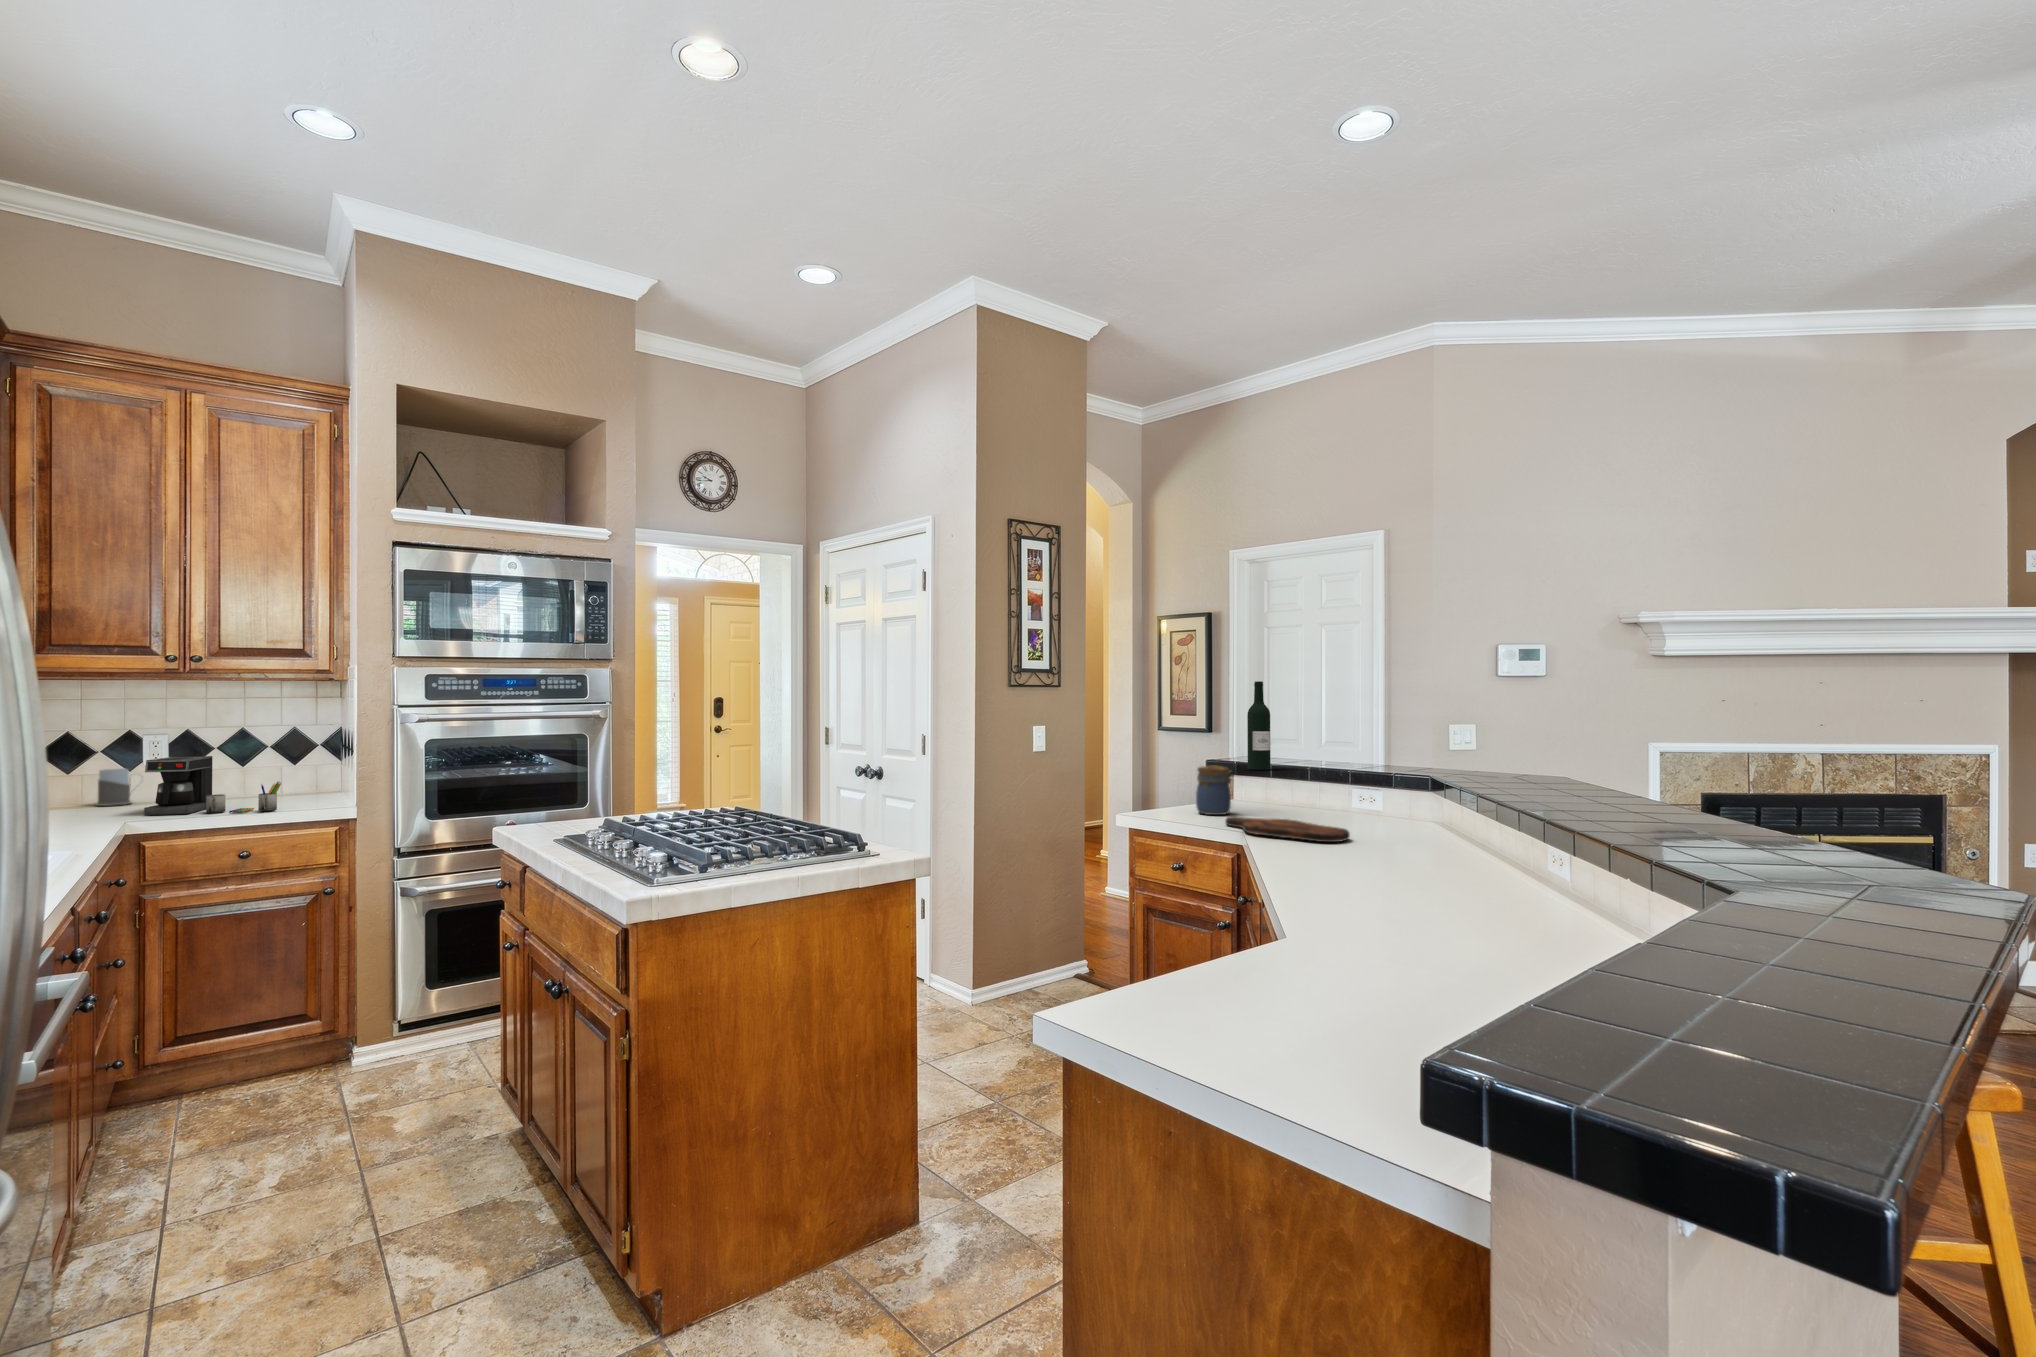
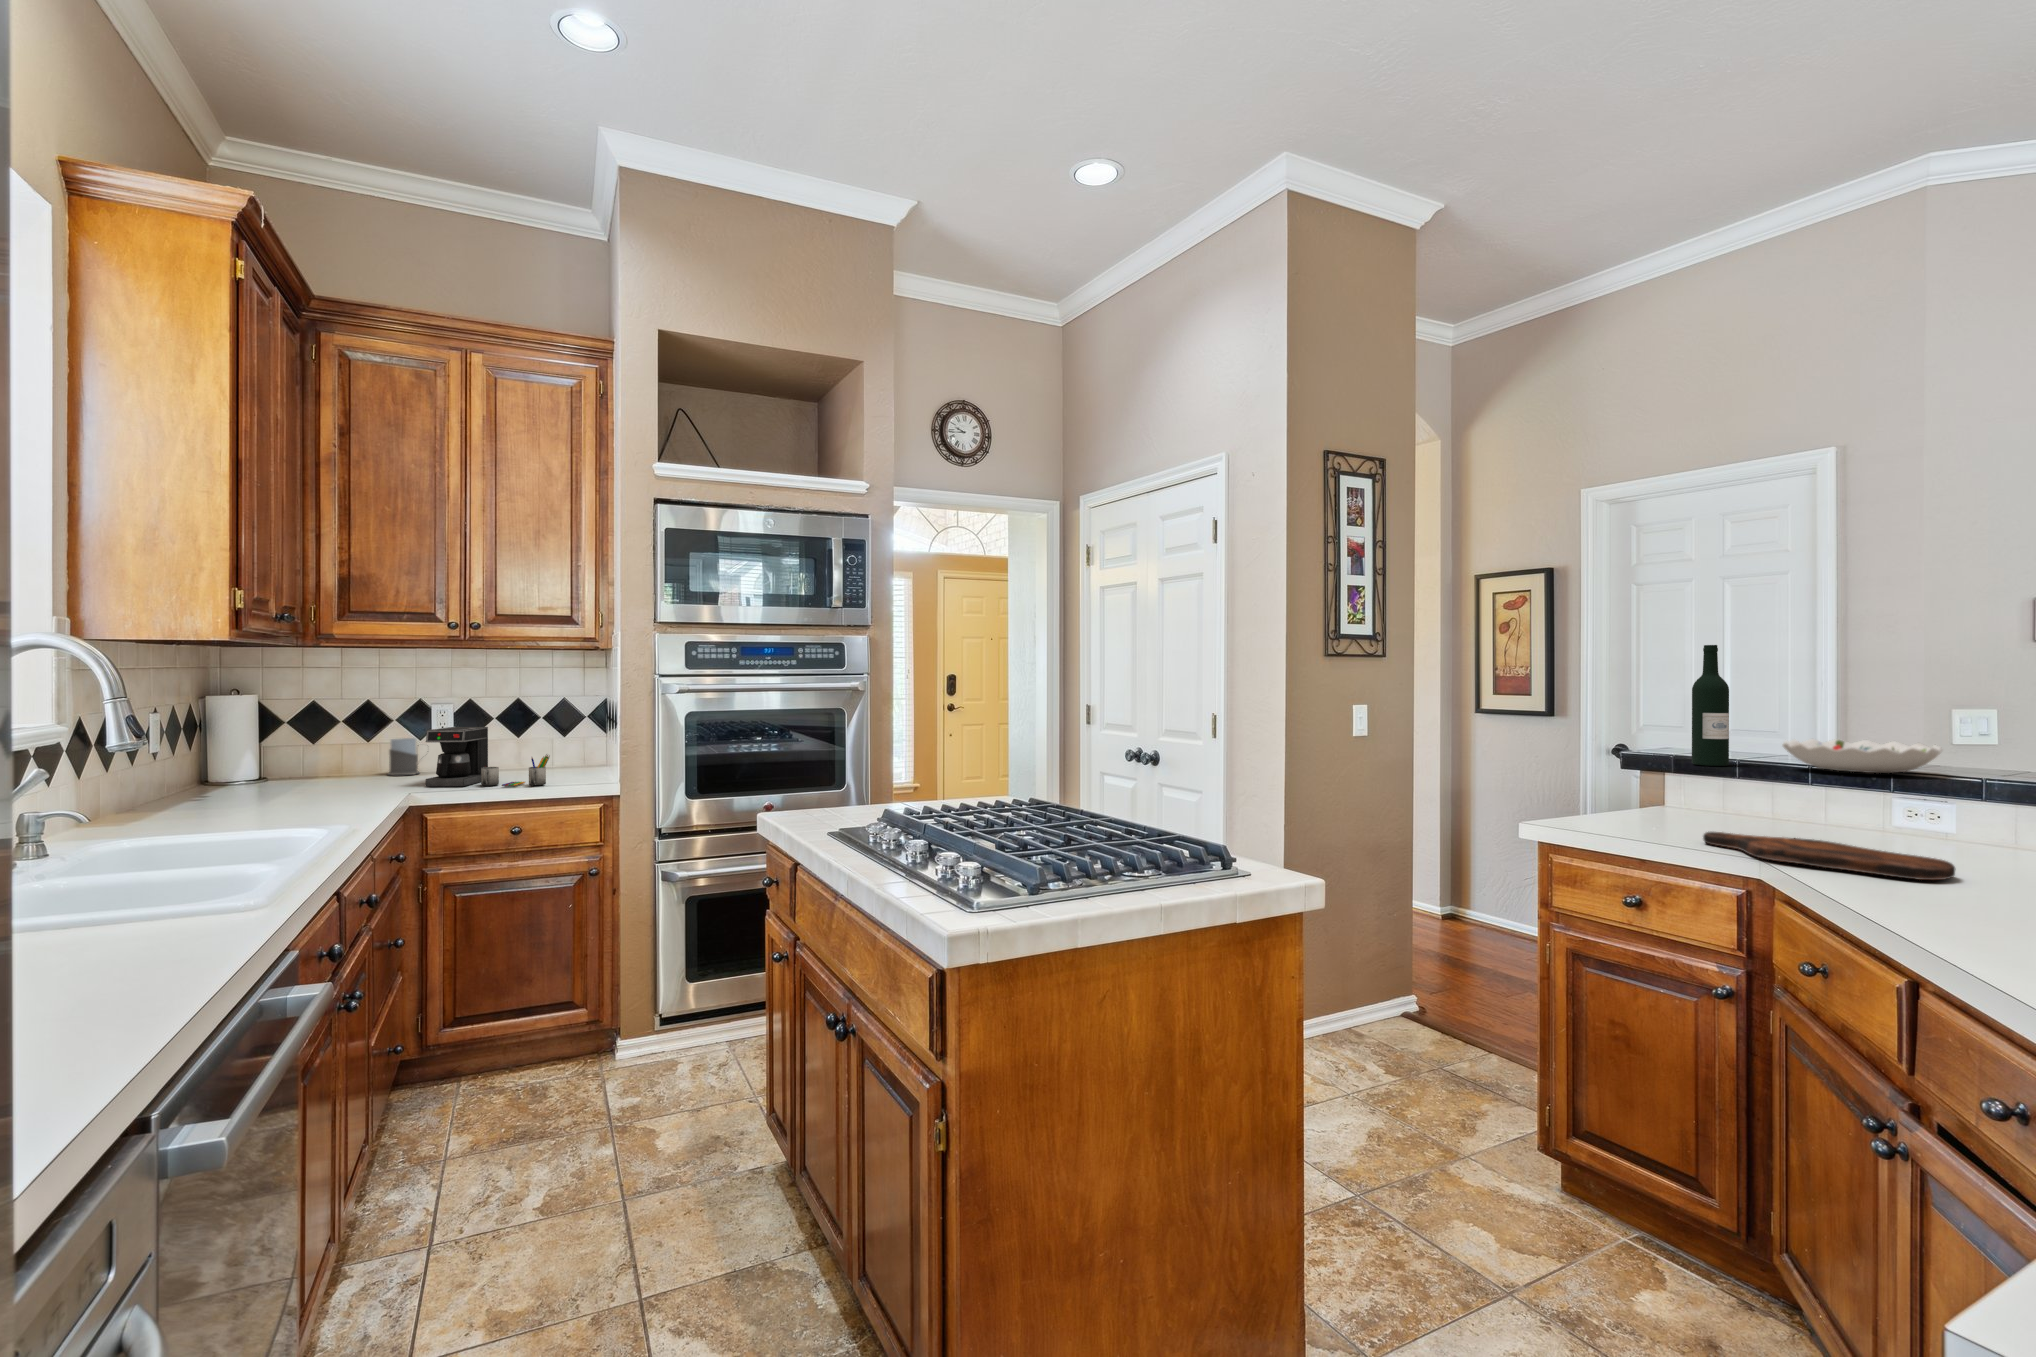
decorative bowl: none [1299,749,1389,772] -> present [1783,739,1942,773]
jar: present [1196,766,1231,815] -> none [1632,759,1687,827]

